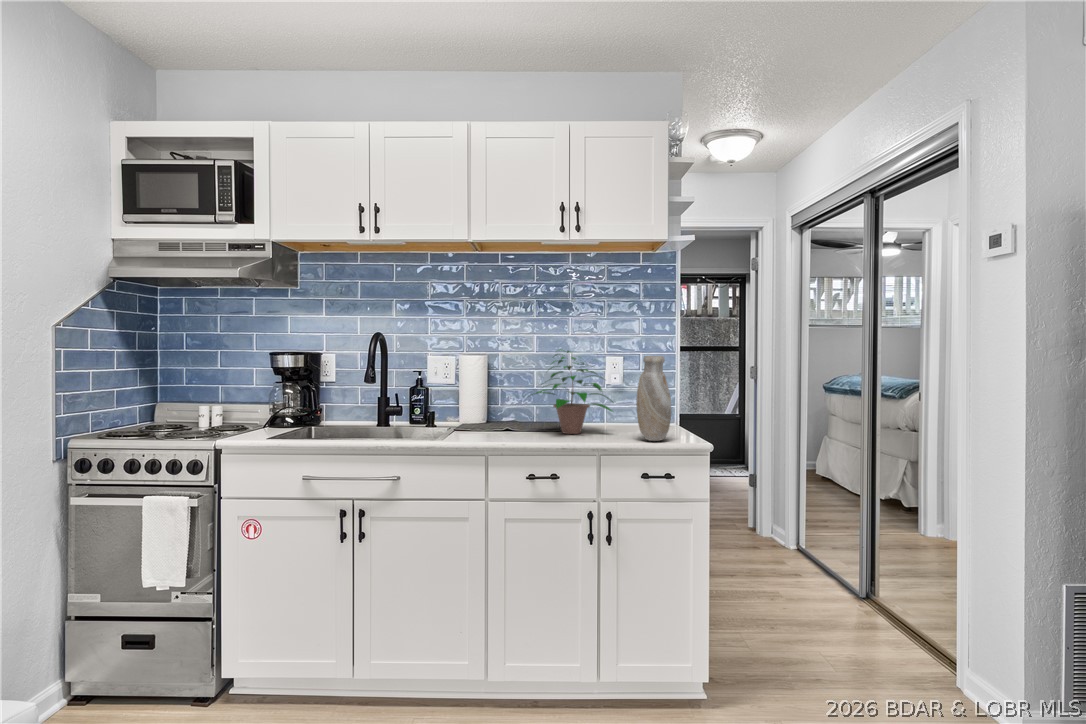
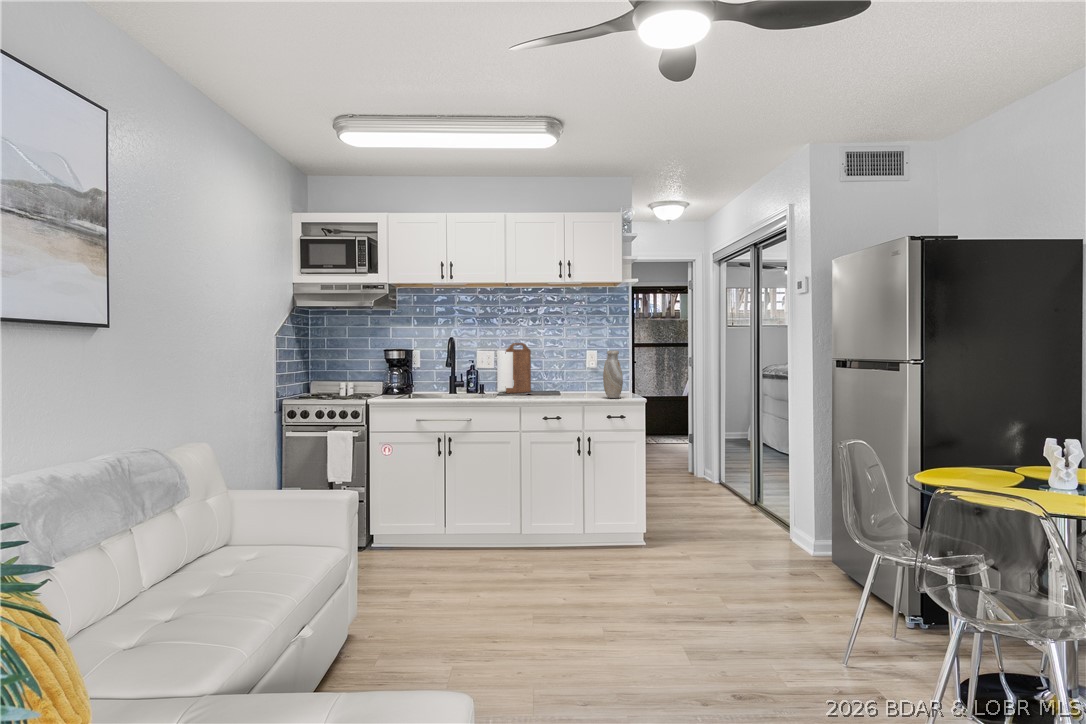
cutting board: none [472,343,515,426] -> present [505,343,531,393]
potted plant: present [535,350,613,434] -> none [540,347,592,396]

